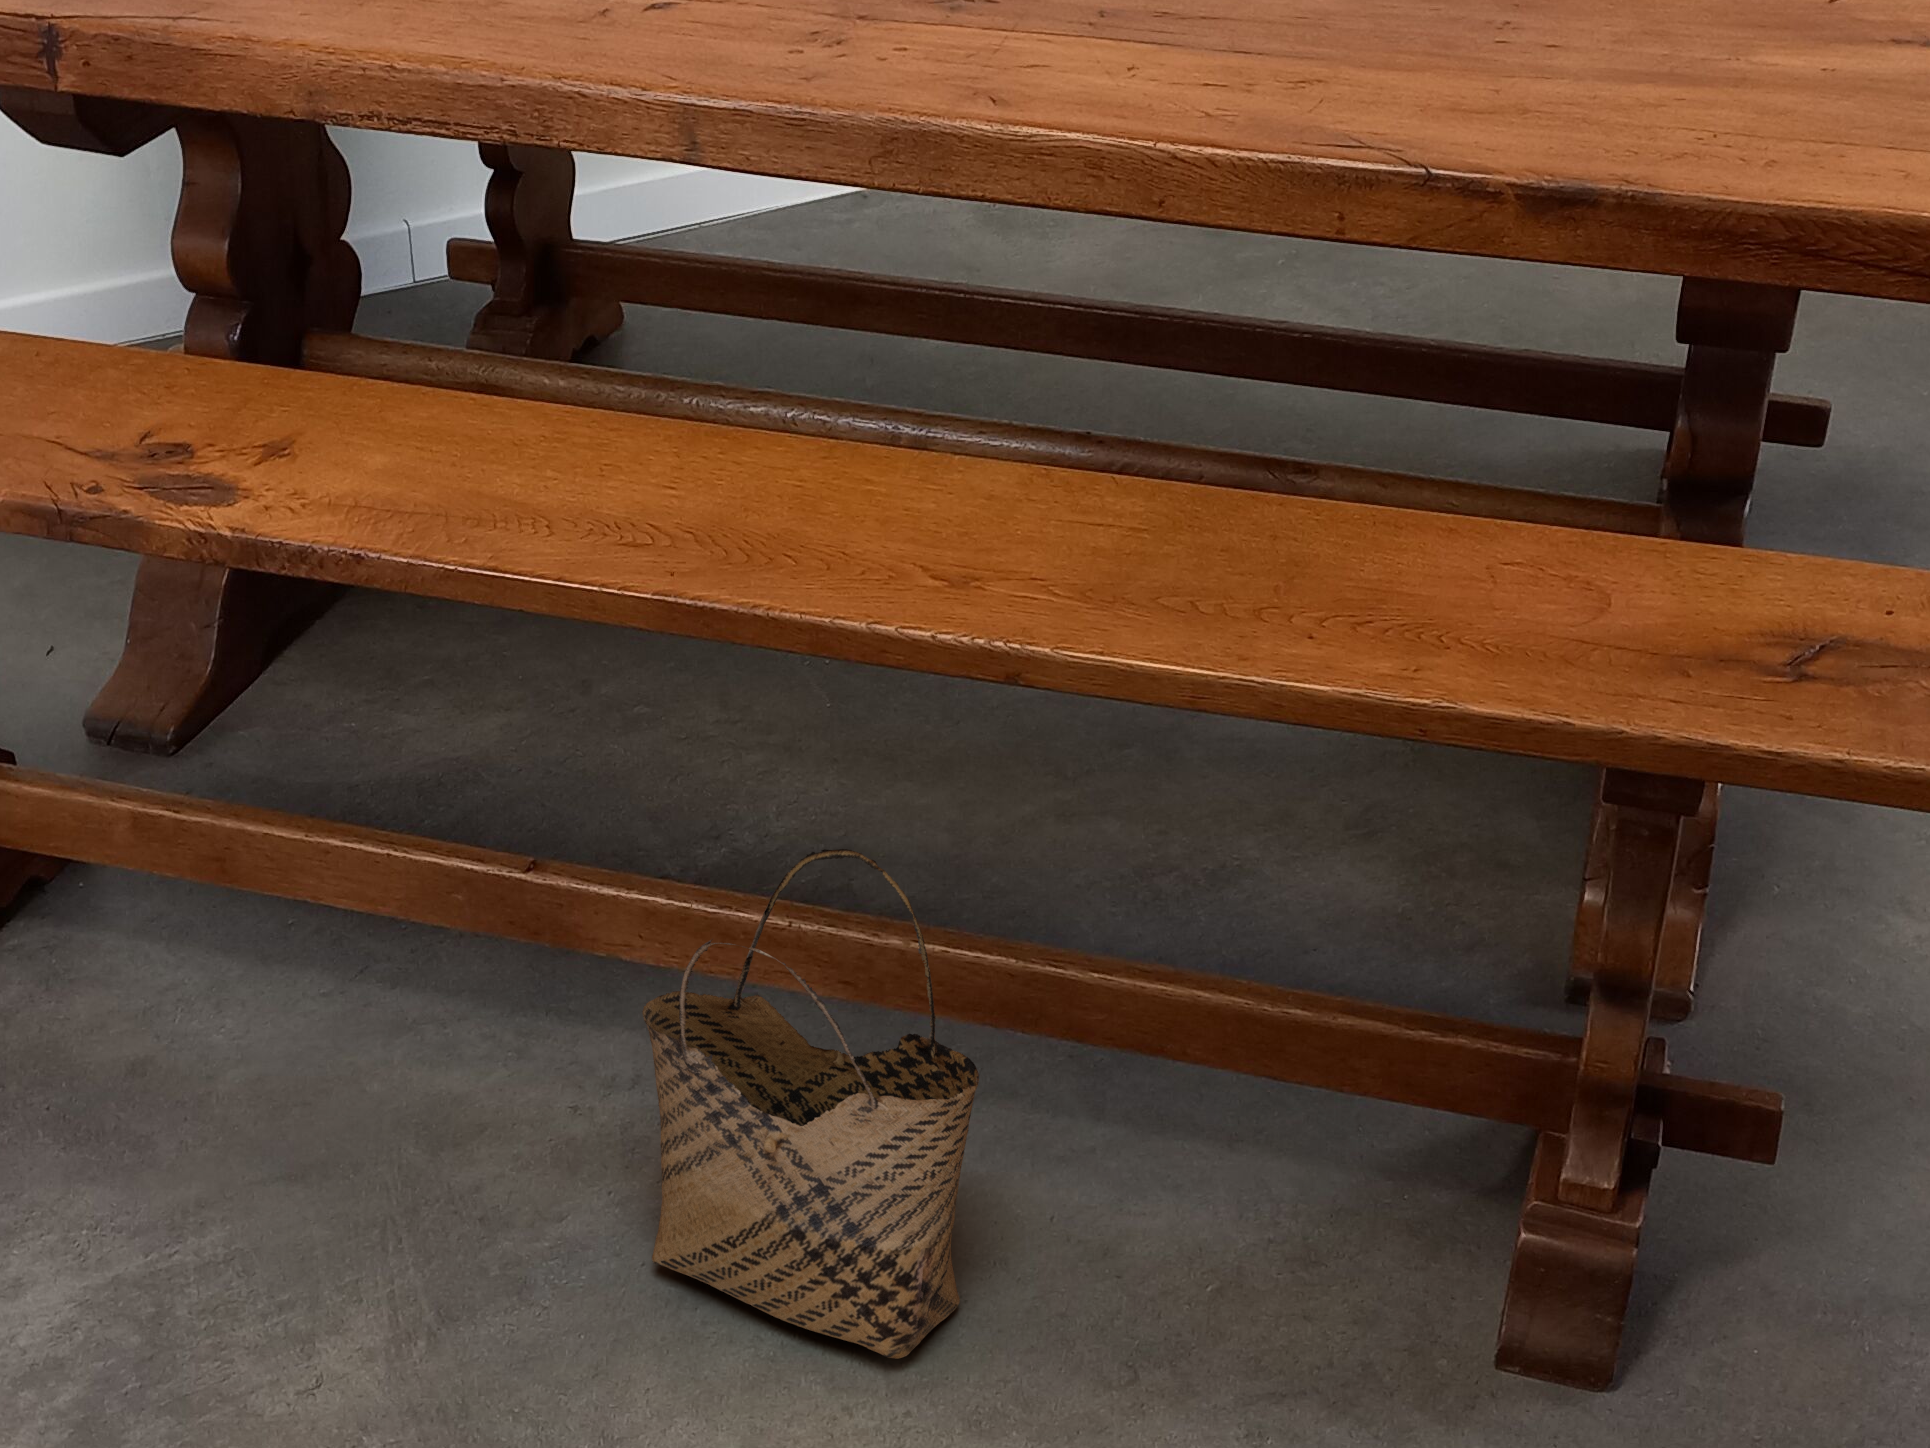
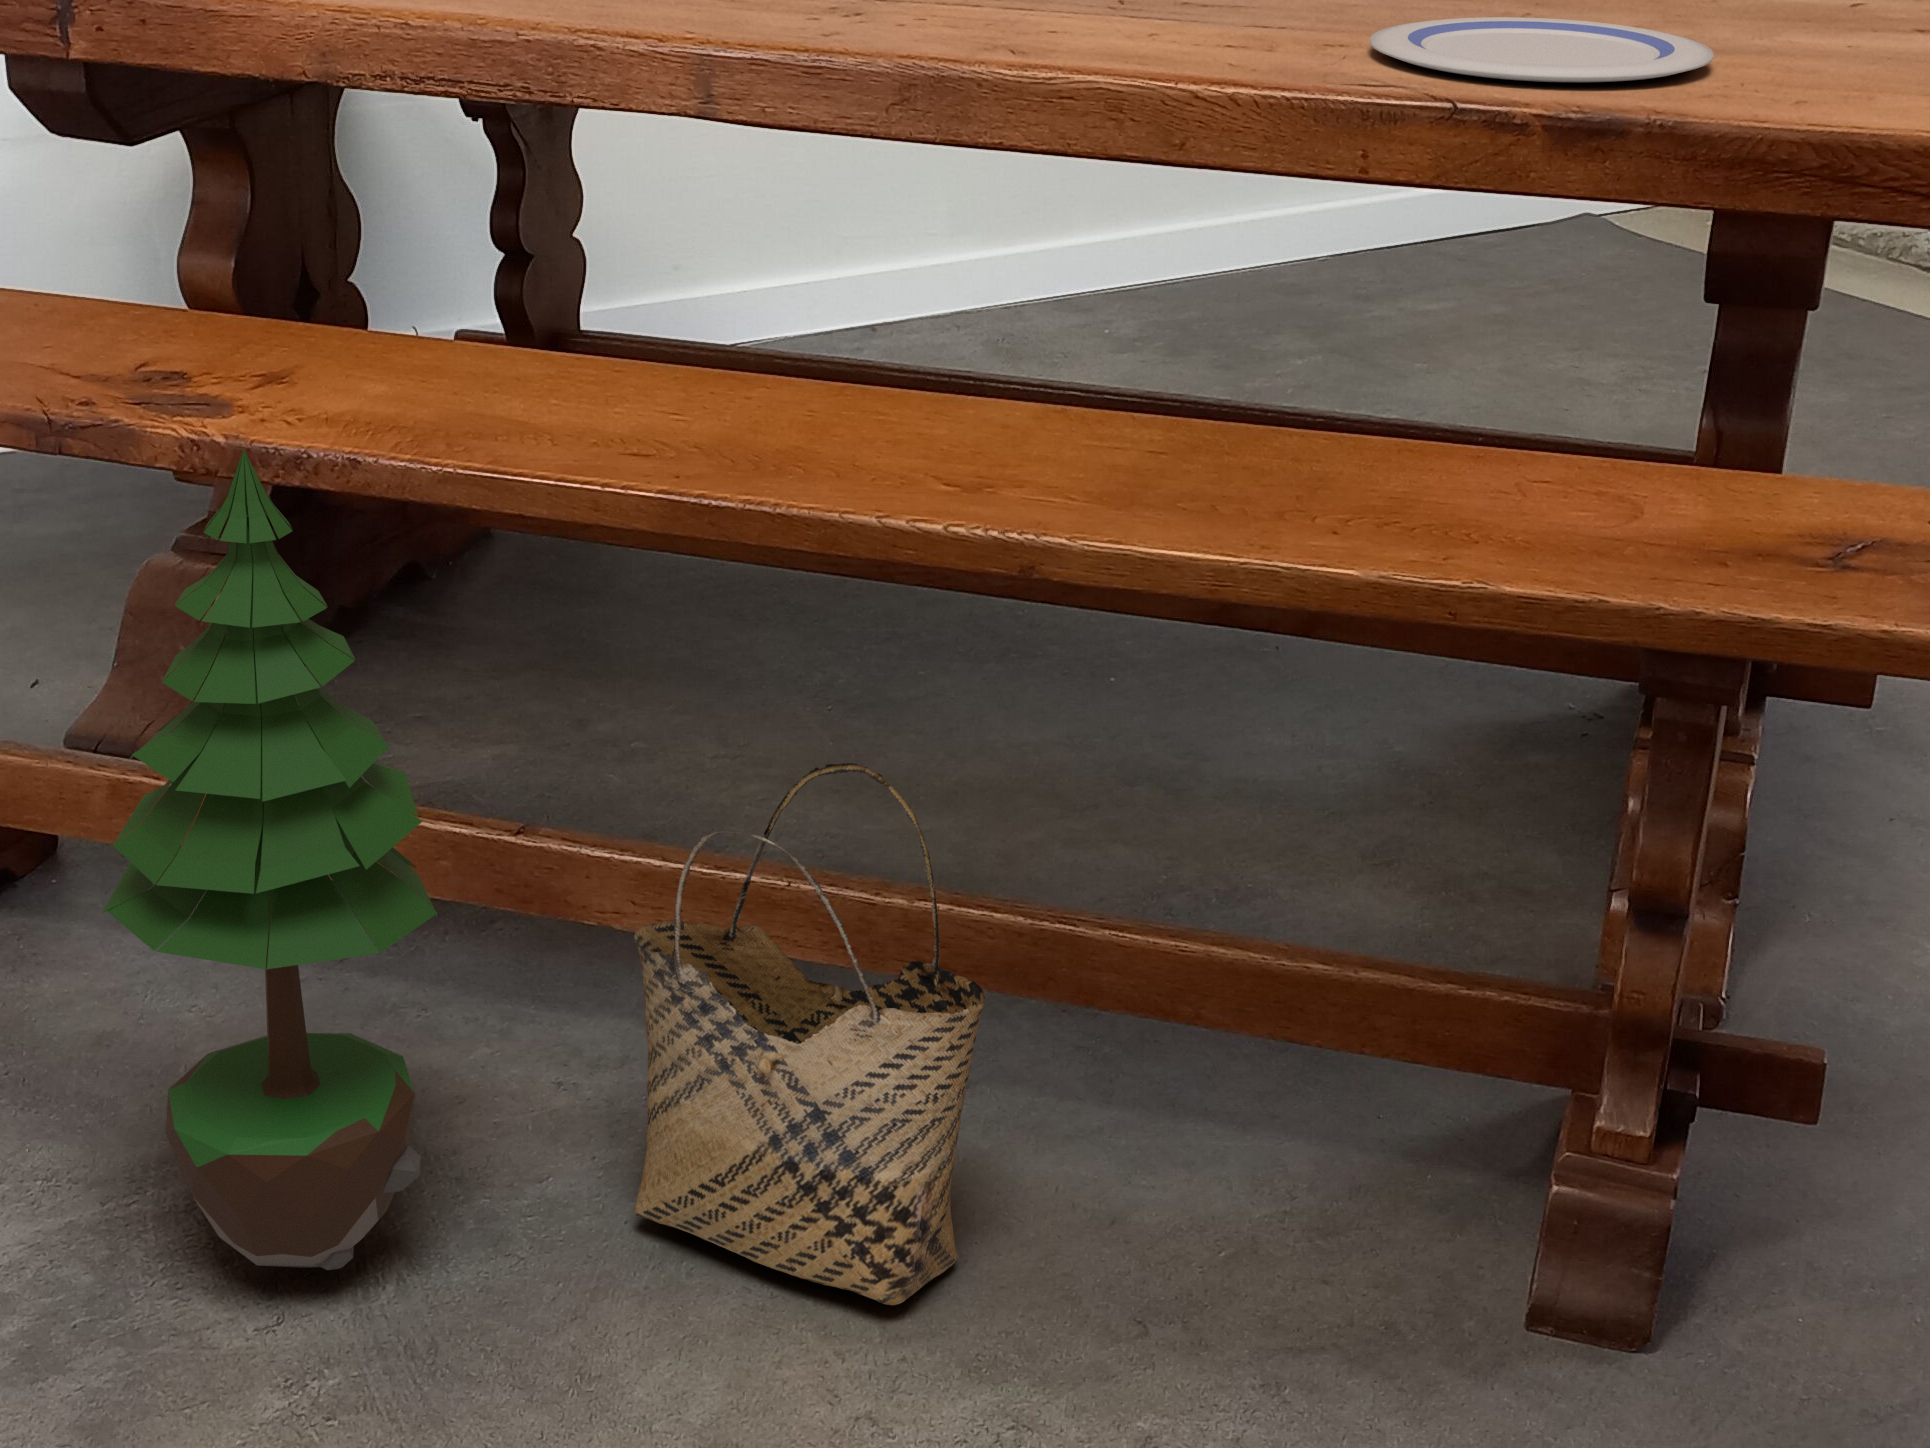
plate: none [1353,38,1698,149] -> present [1370,17,1714,82]
potted tree: none [132,610,454,1337] -> present [102,449,438,1270]

